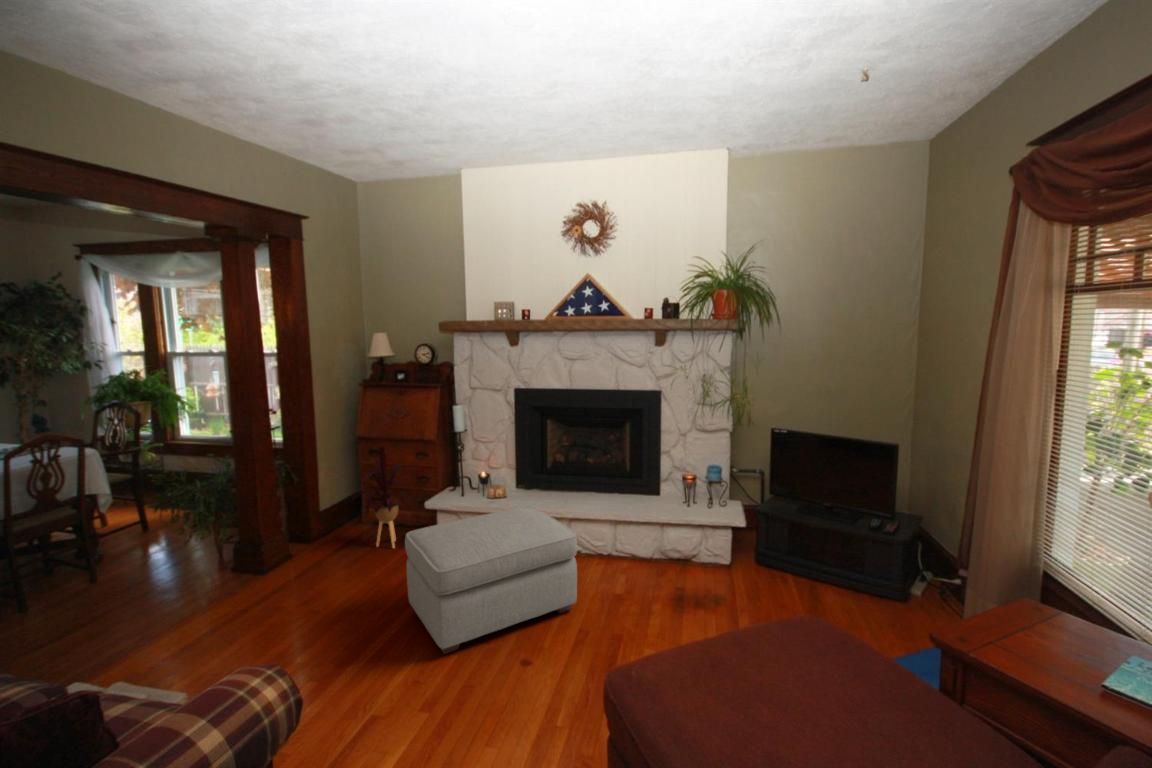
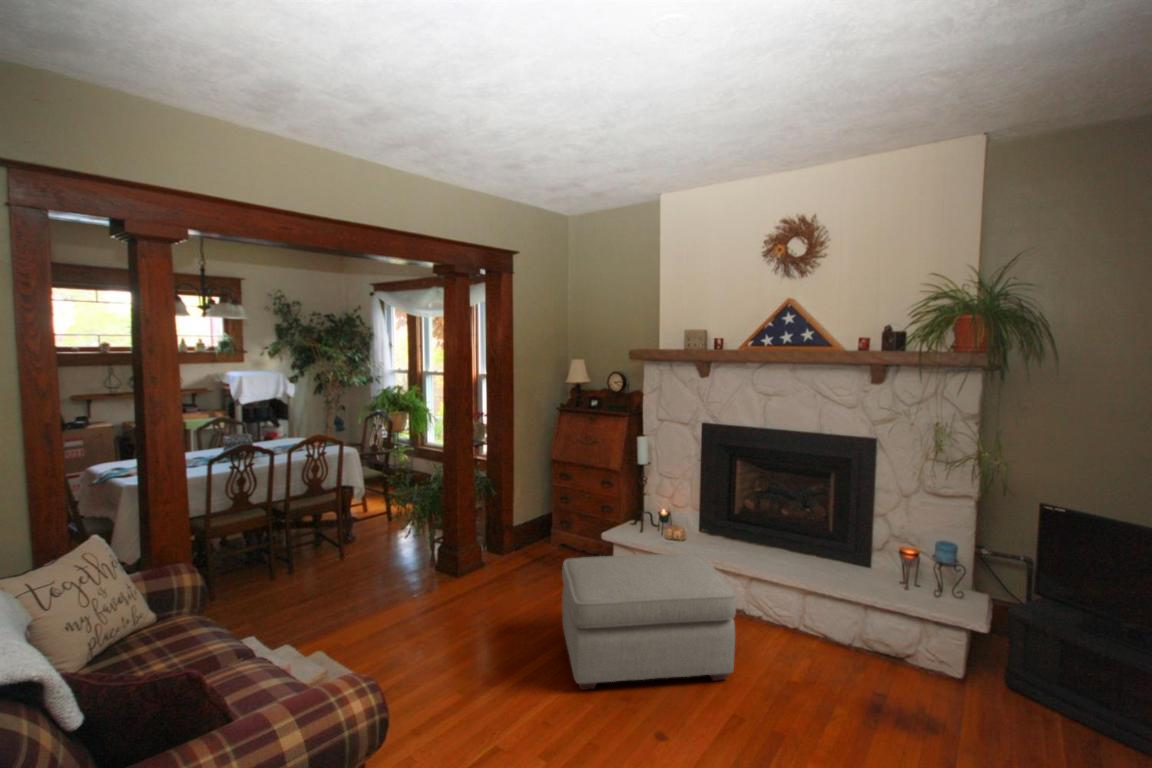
house plant: present [353,446,402,548] -> none [533,471,586,574]

